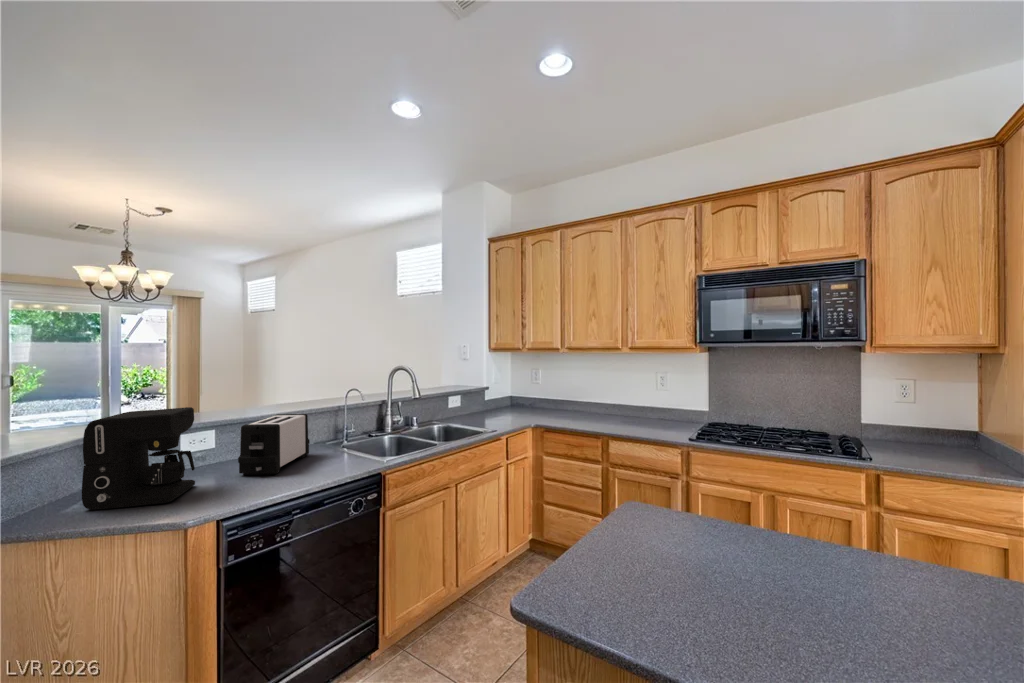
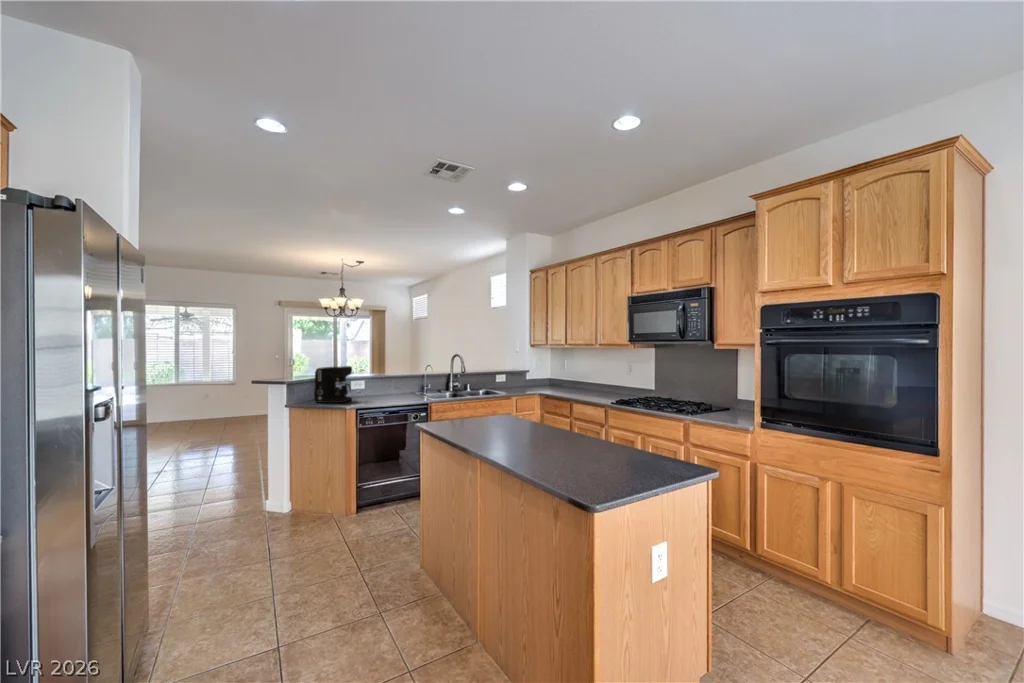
toaster: present [238,414,310,475] -> none [369,375,404,400]

